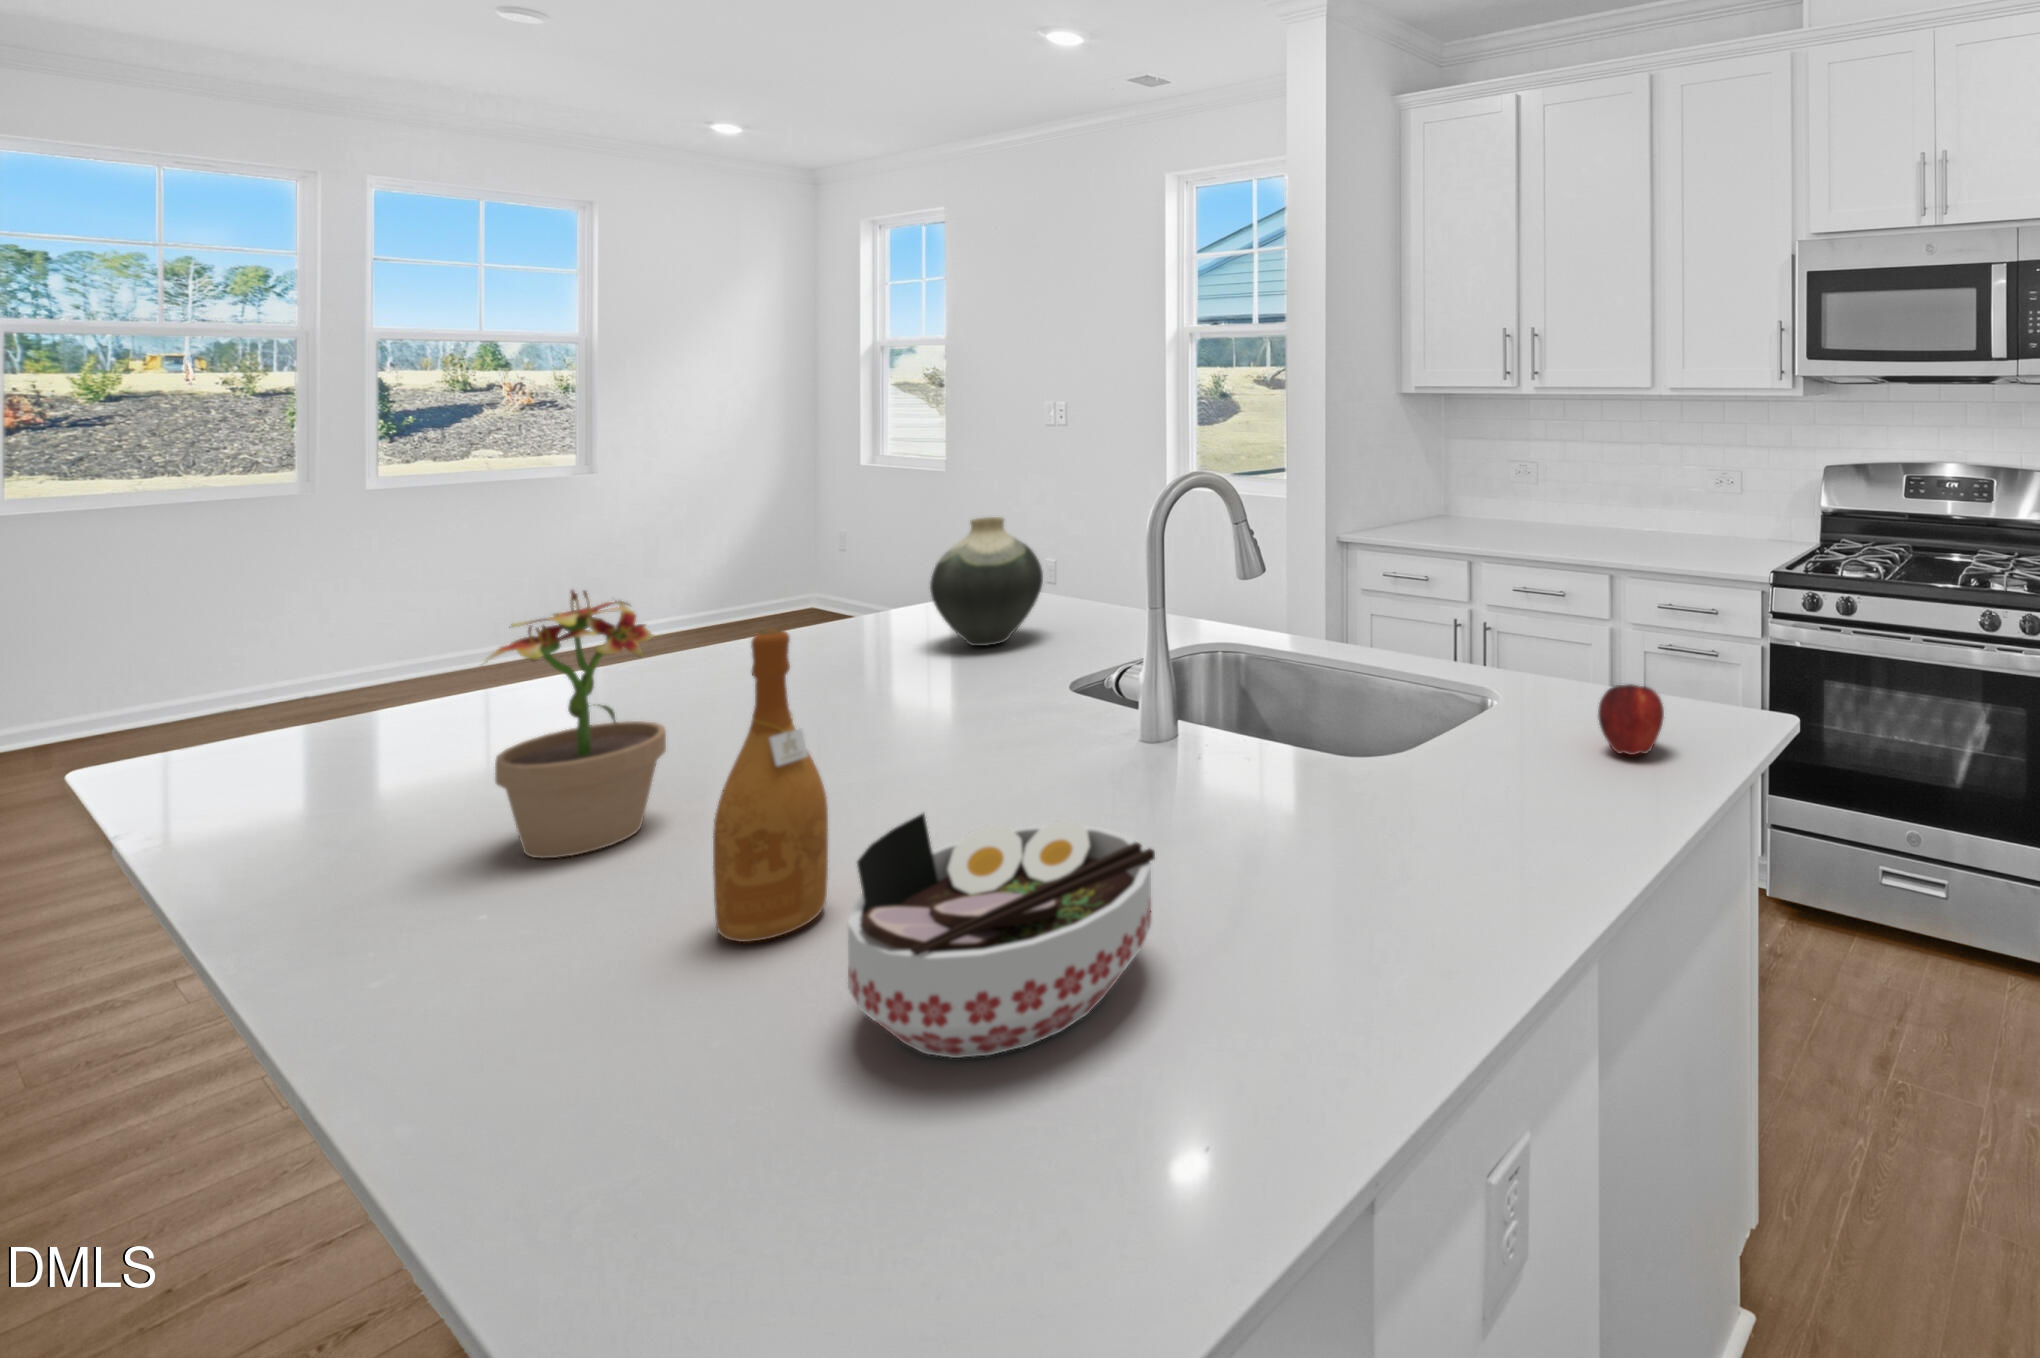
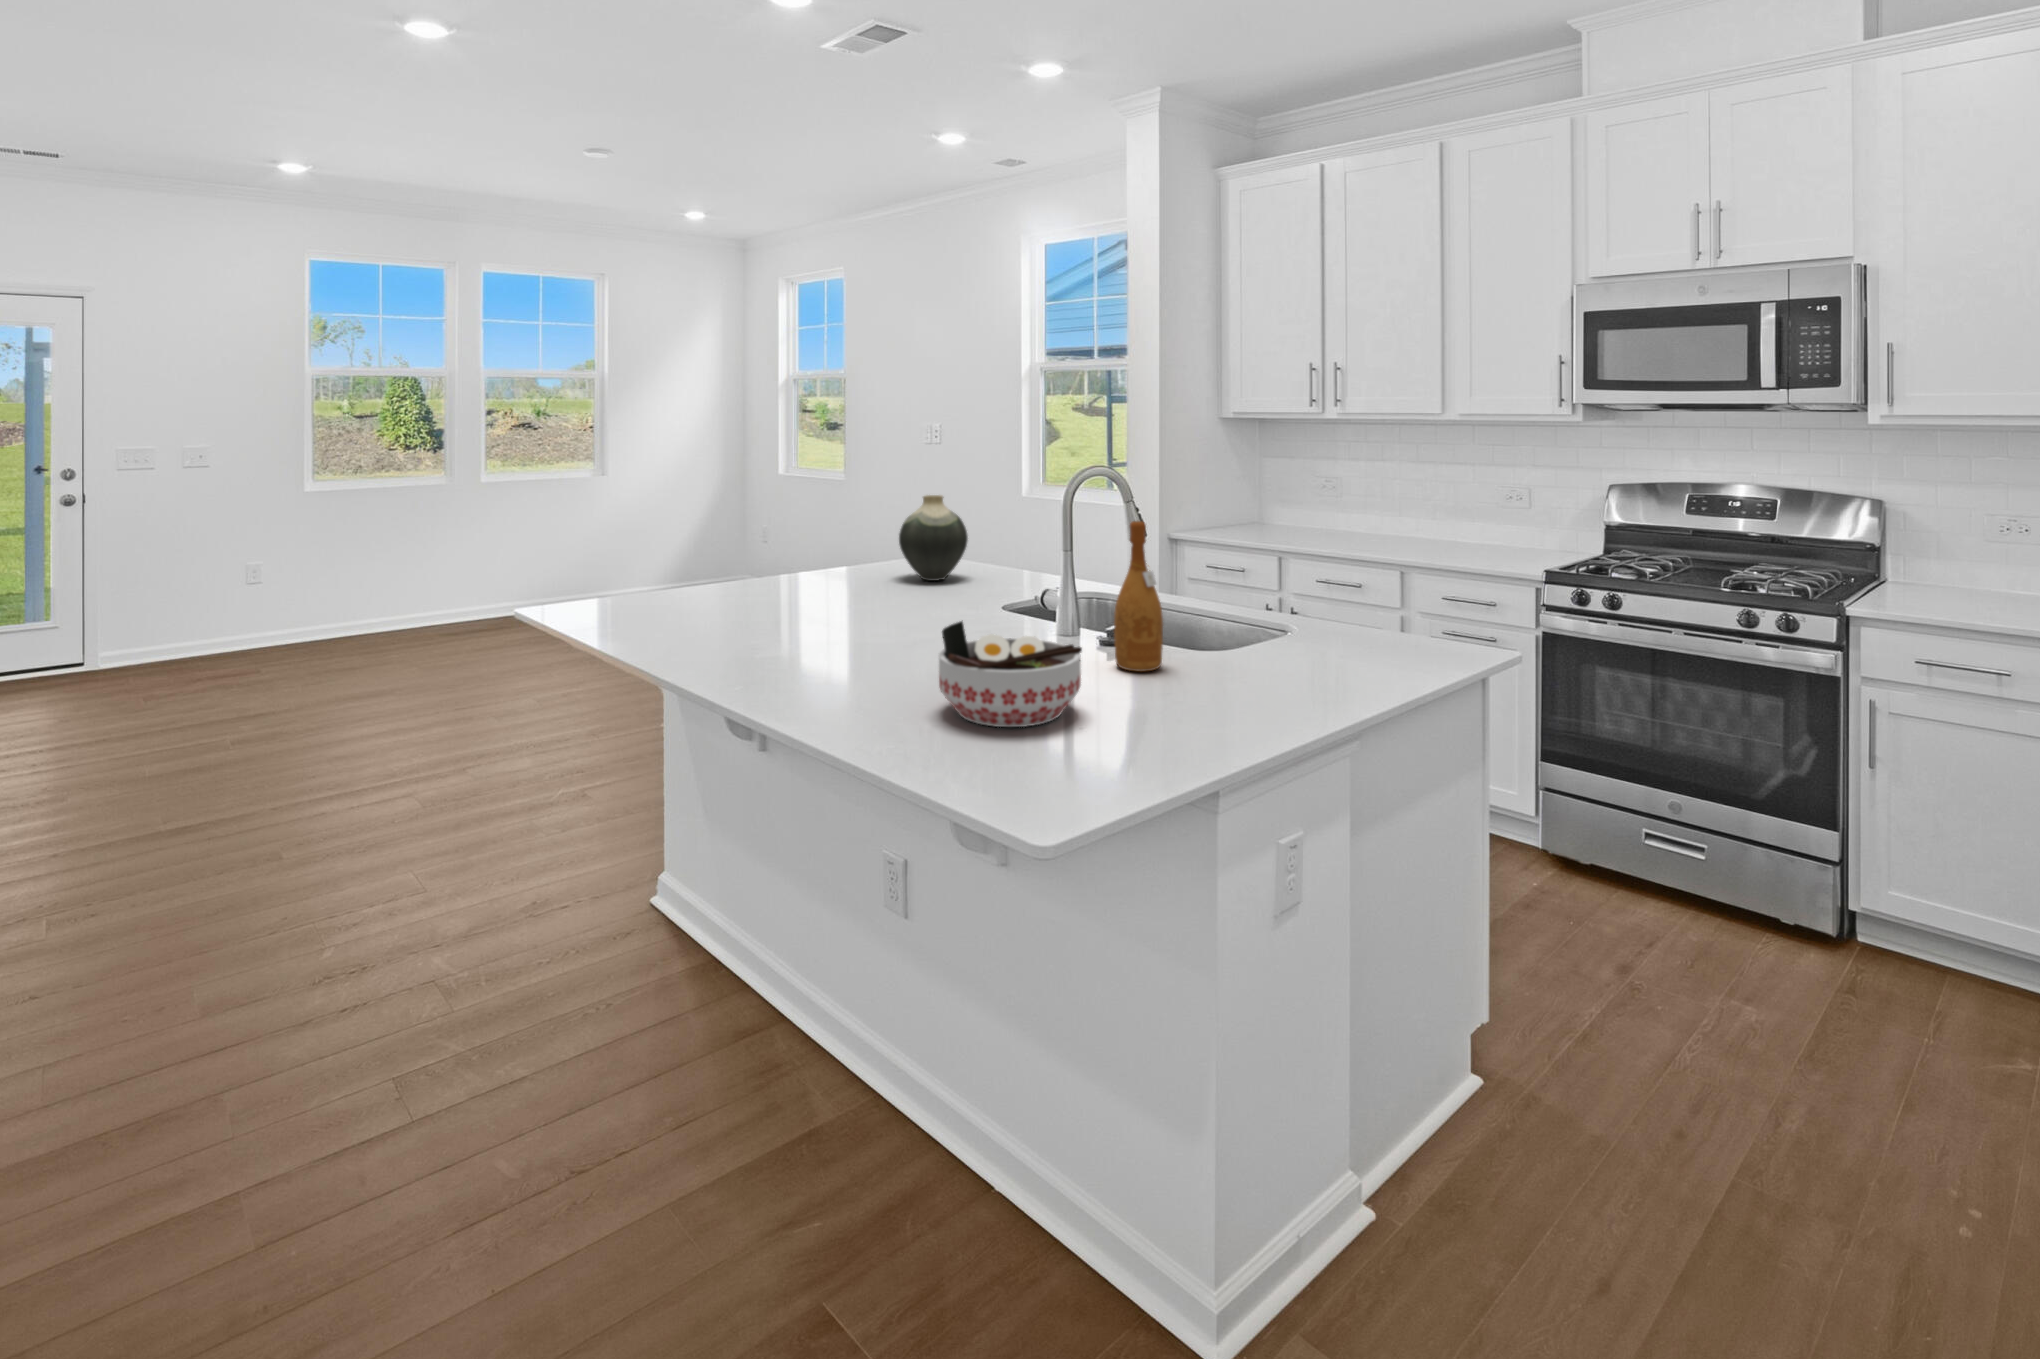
potted plant: present [486,590,666,858] -> none [728,509,803,650]
wine bottle: present [713,629,828,942] -> present [1114,521,1163,671]
apple: present [1598,684,1664,755] -> none [1357,611,1405,659]

